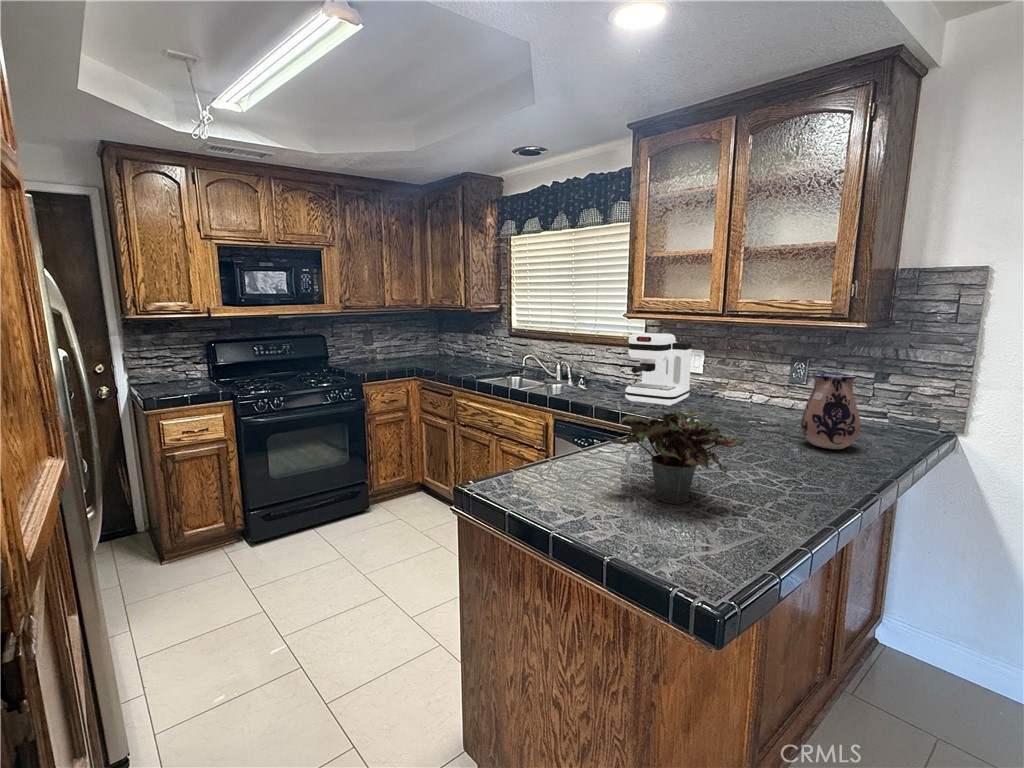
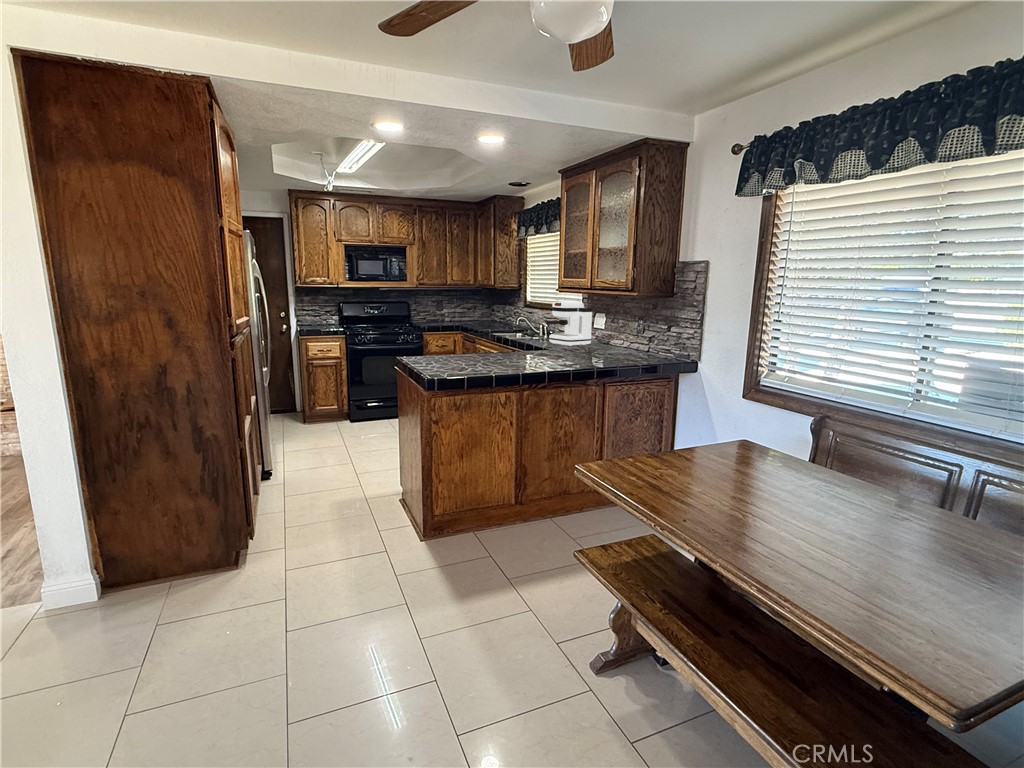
ceramic pitcher: present [801,372,861,449] -> none [591,320,620,362]
potted plant: present [605,411,748,504] -> none [452,326,503,366]

